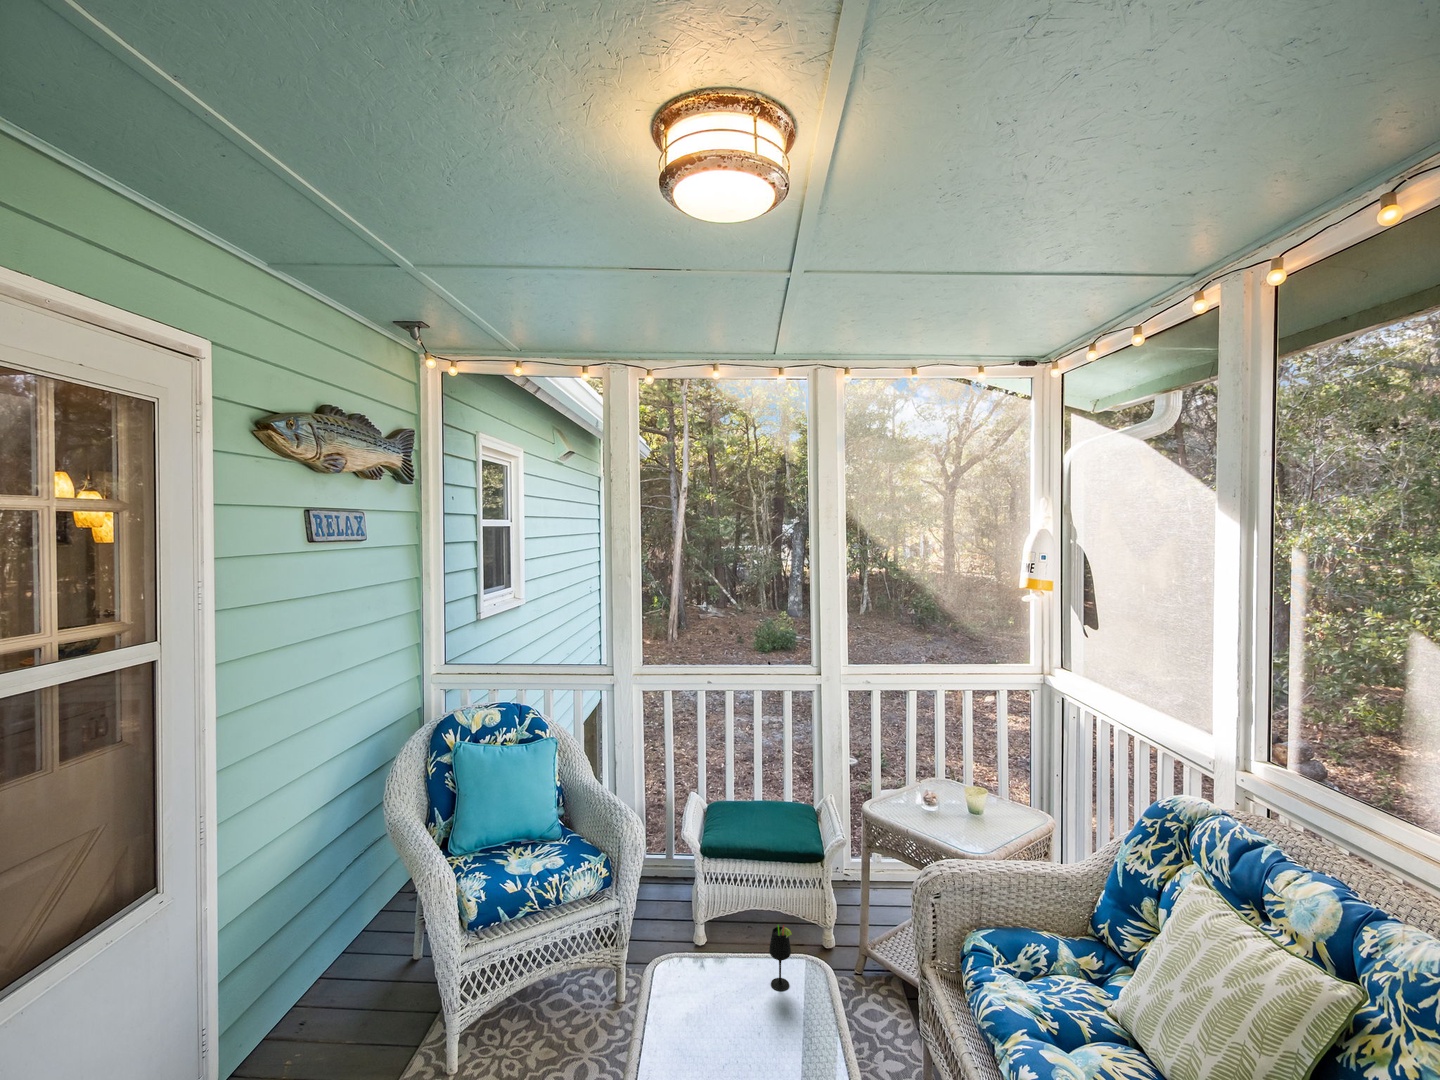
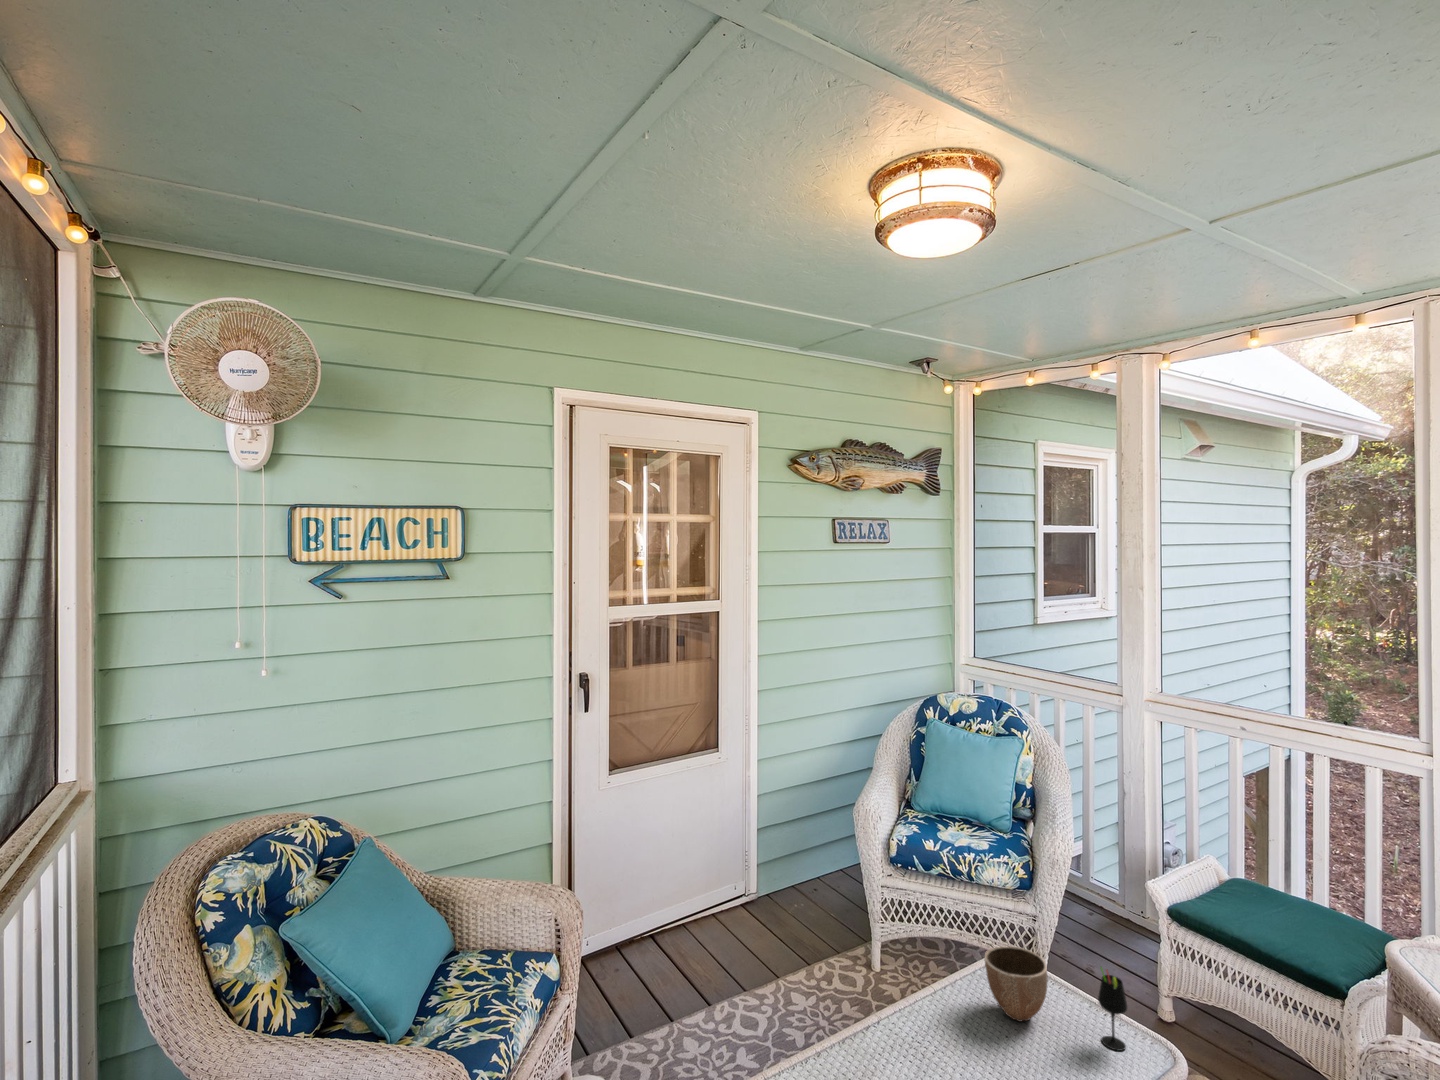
decorative bowl: none [689,944,744,1020] -> present [985,946,1047,1021]

